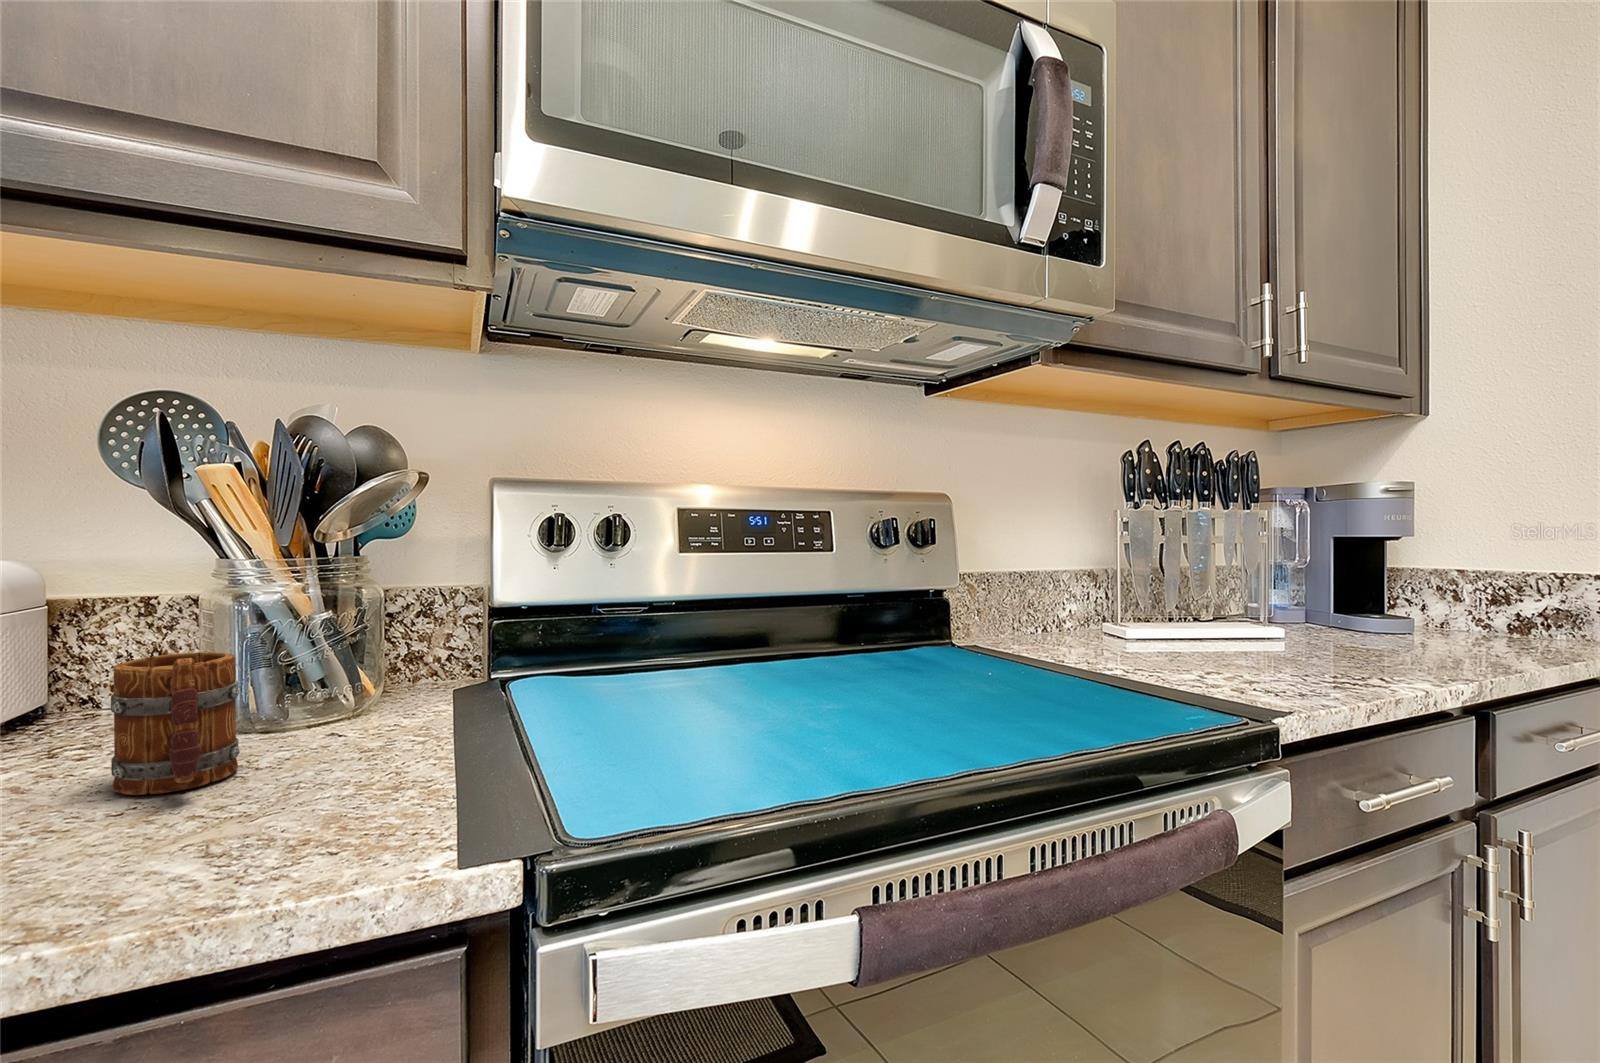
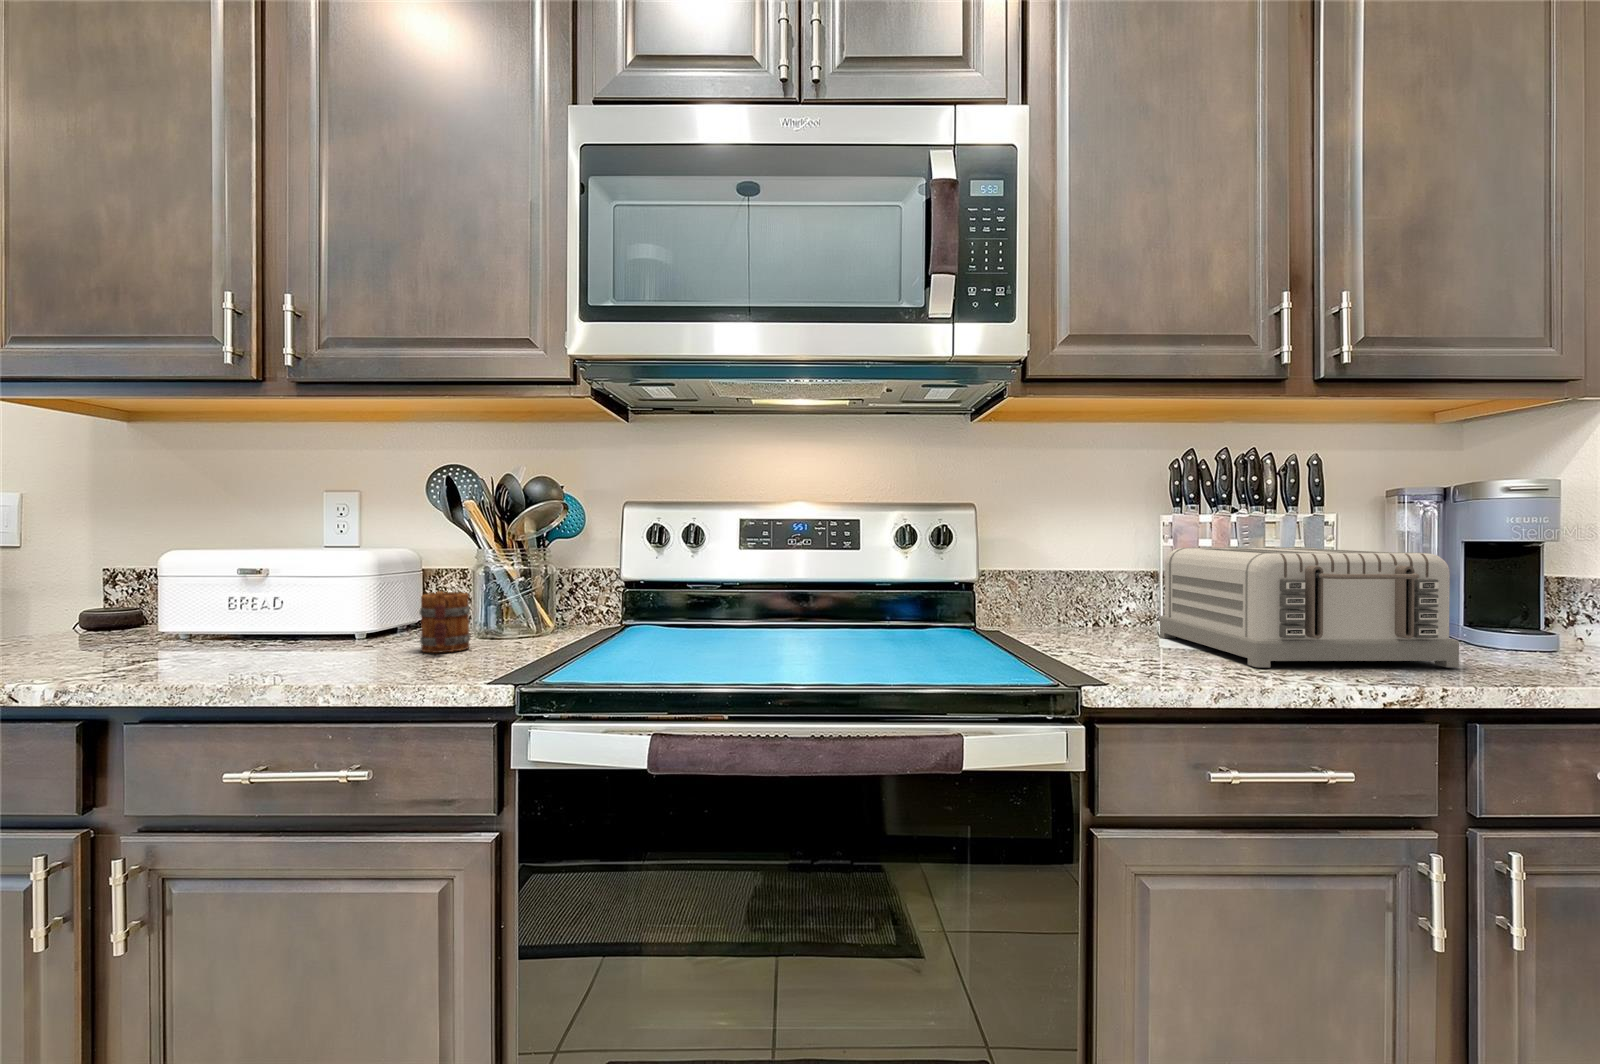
toaster: none [1140,544,1450,676] -> present [1160,547,1459,667]

